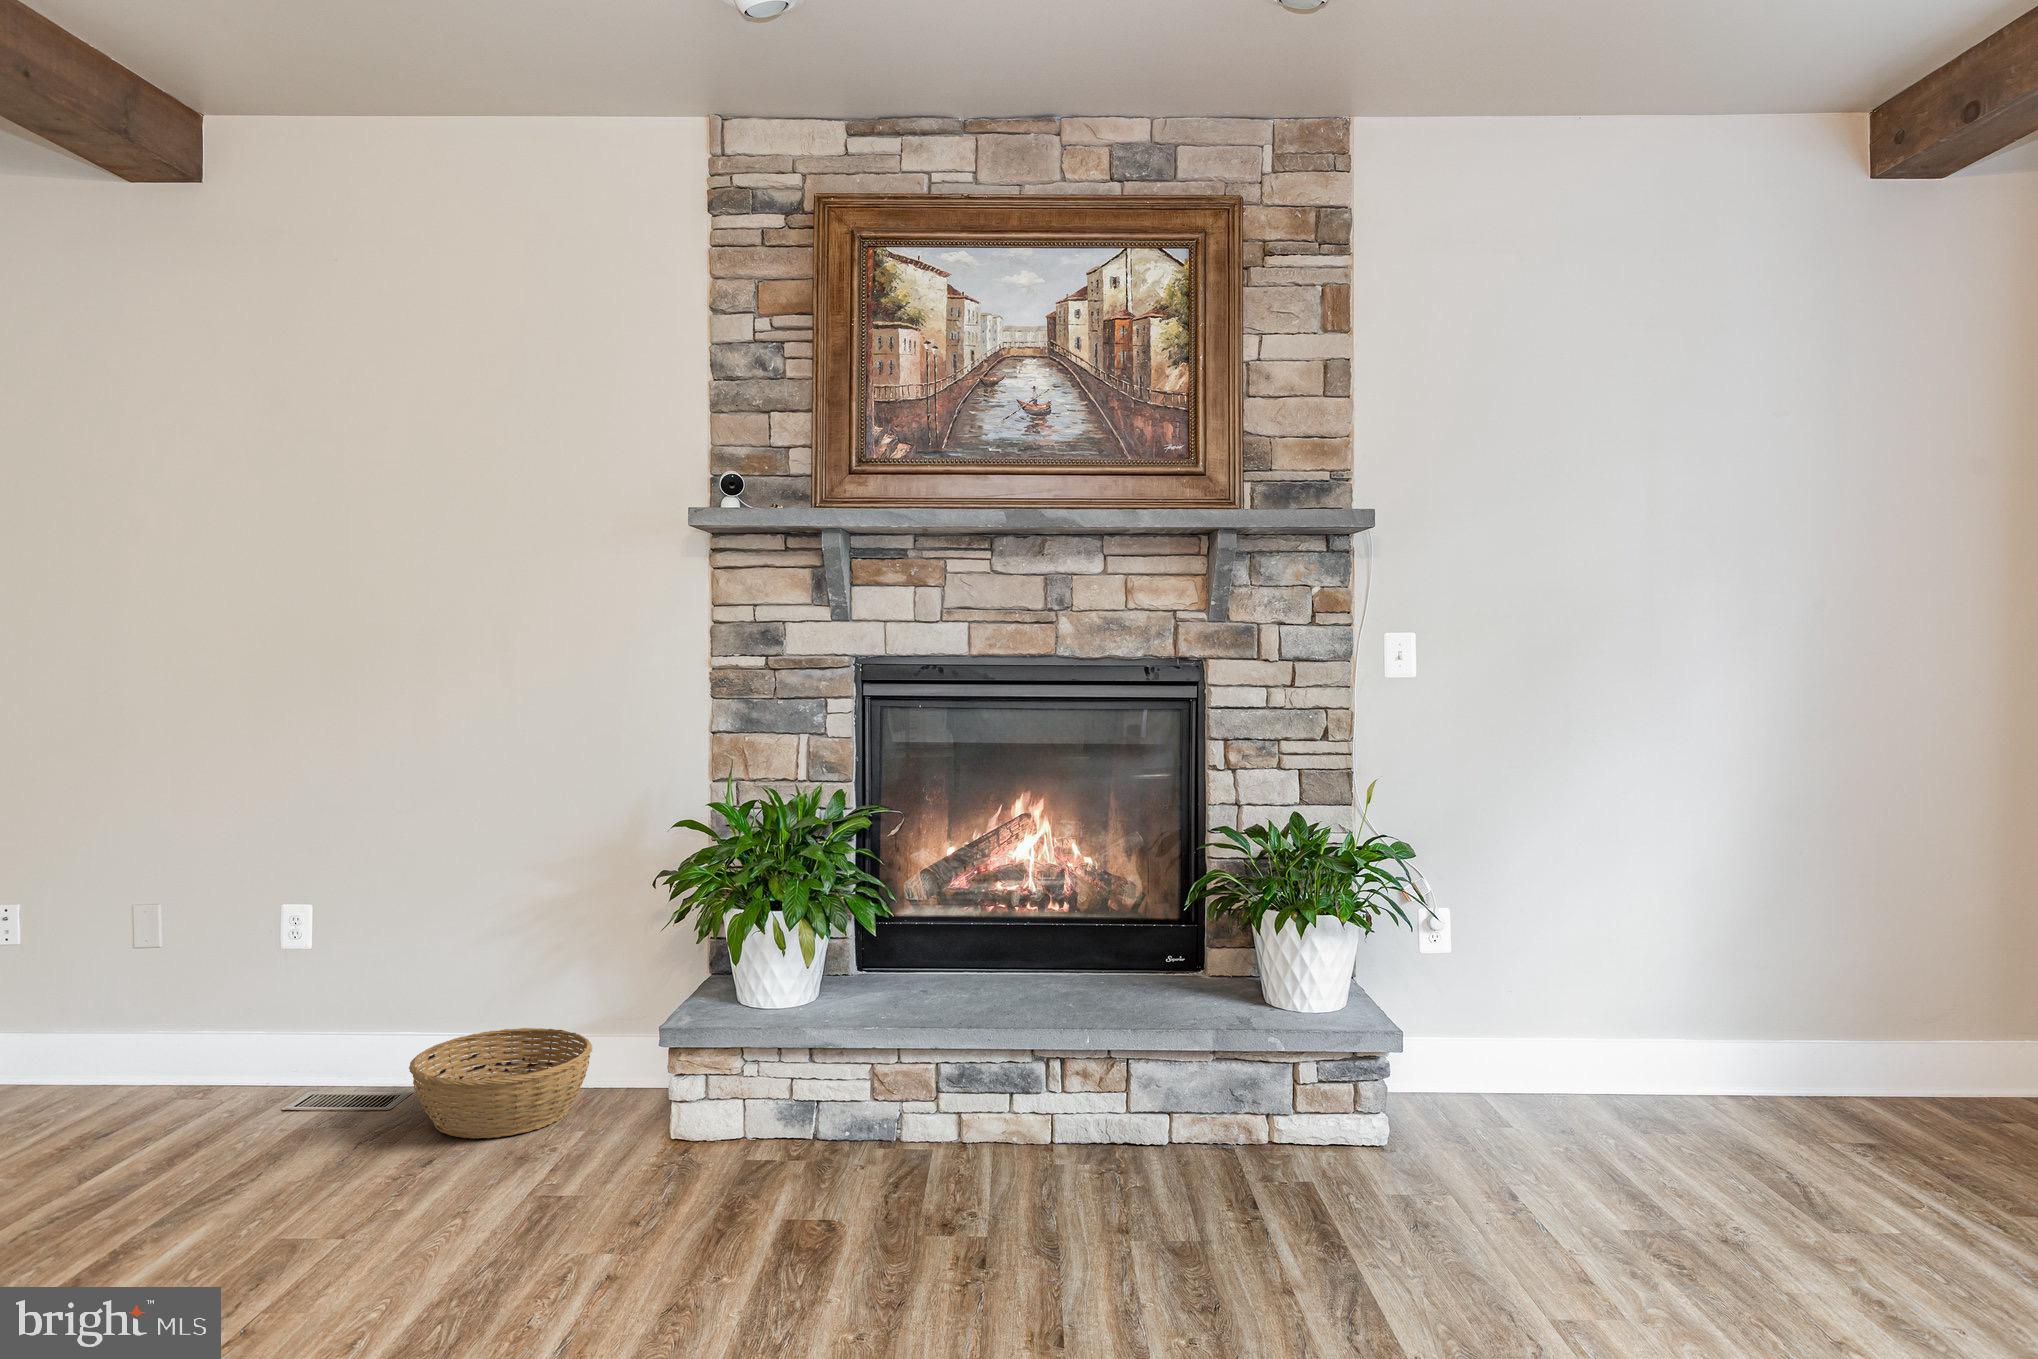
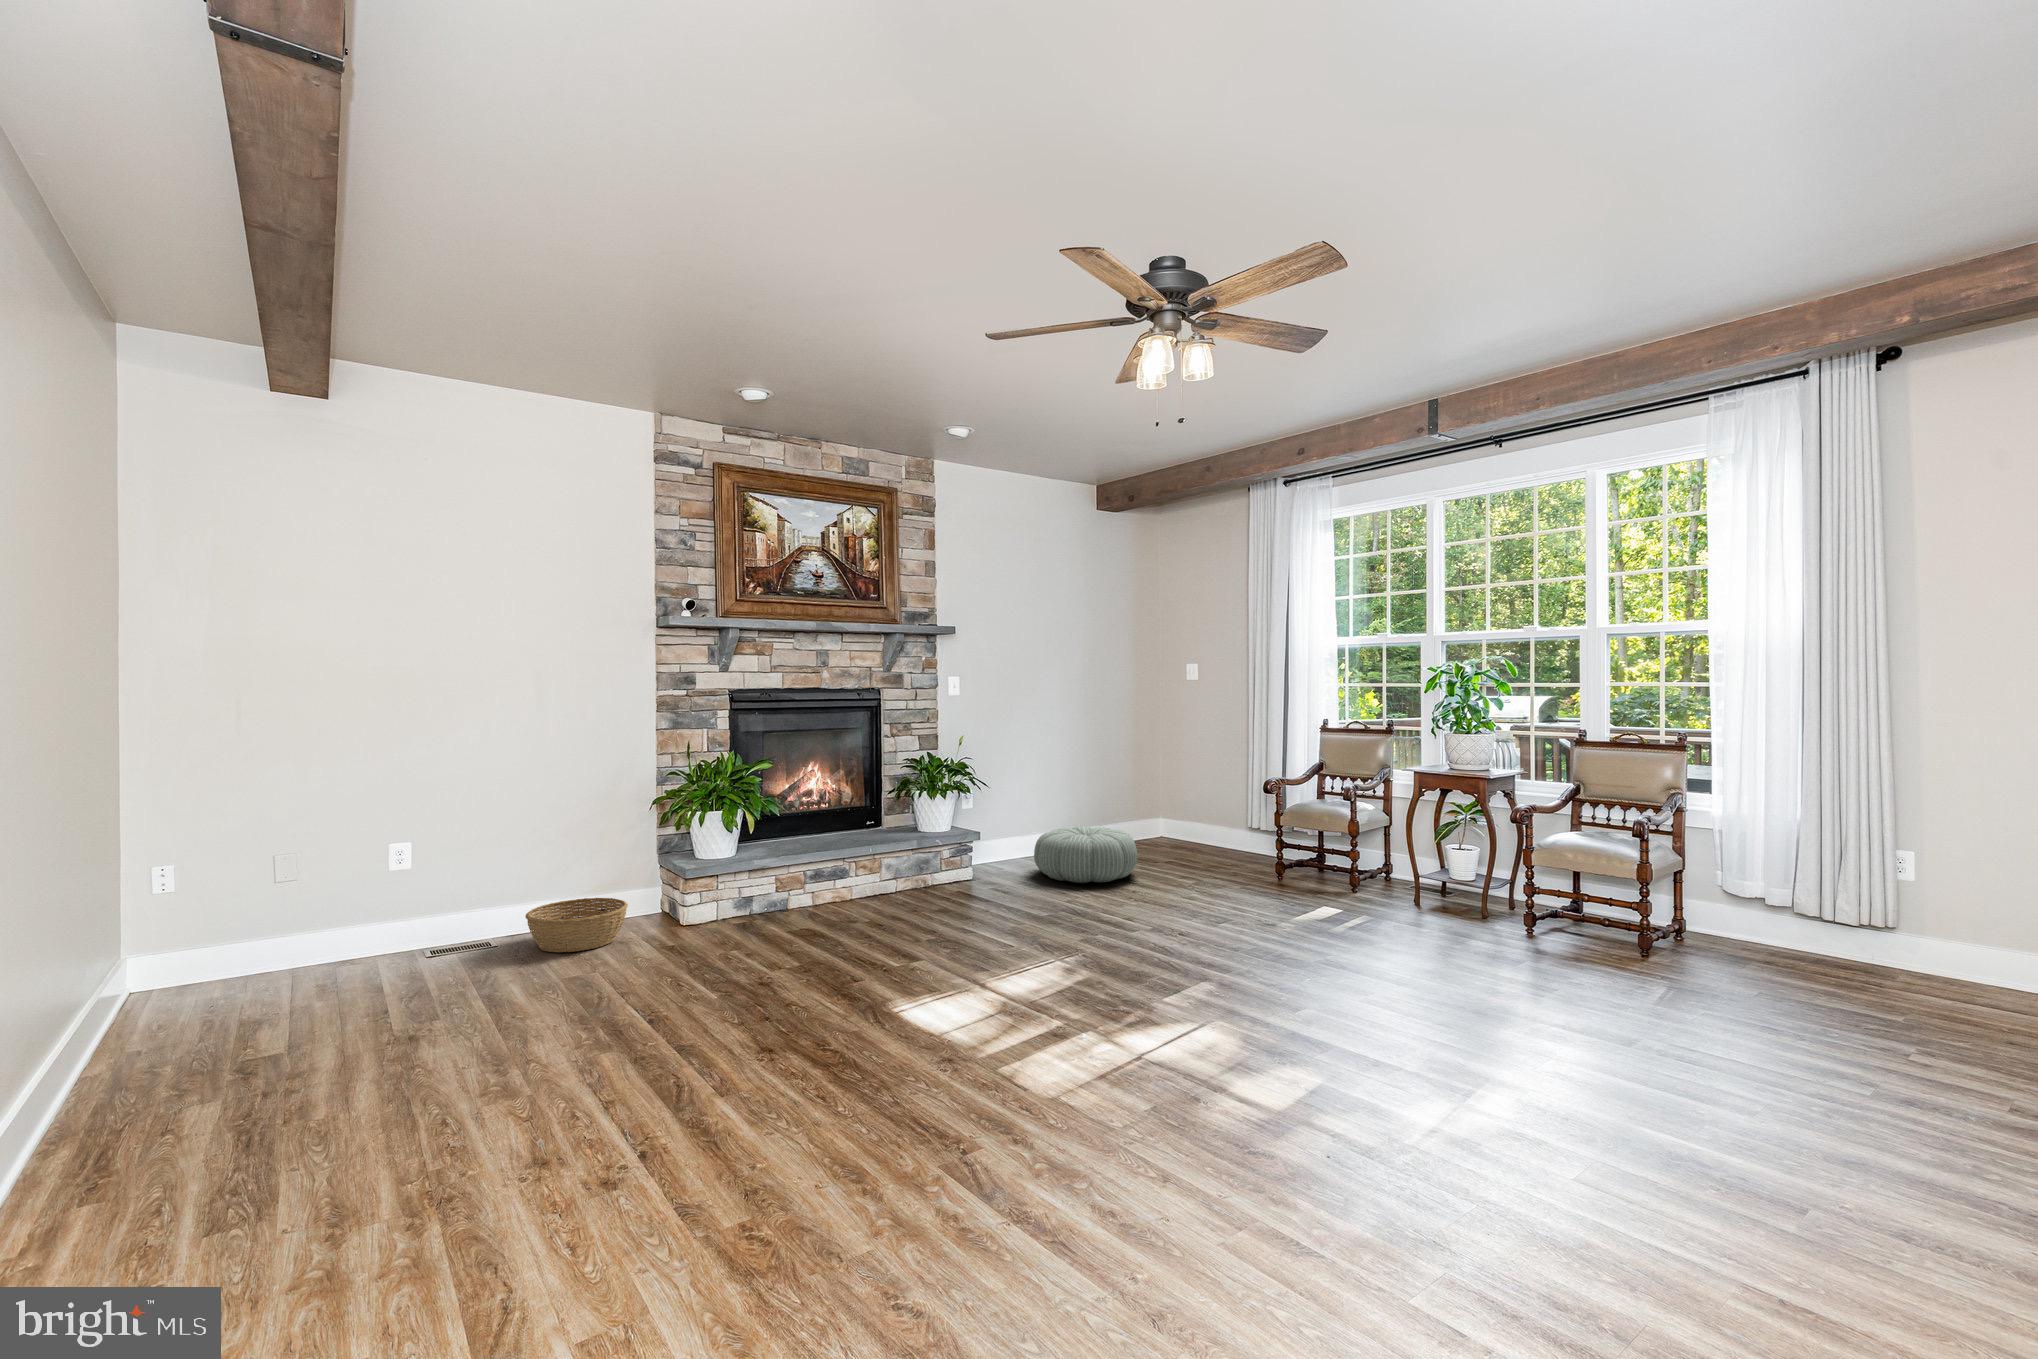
pouf: none [1551,1053,1895,1261] -> present [1034,826,1137,883]

